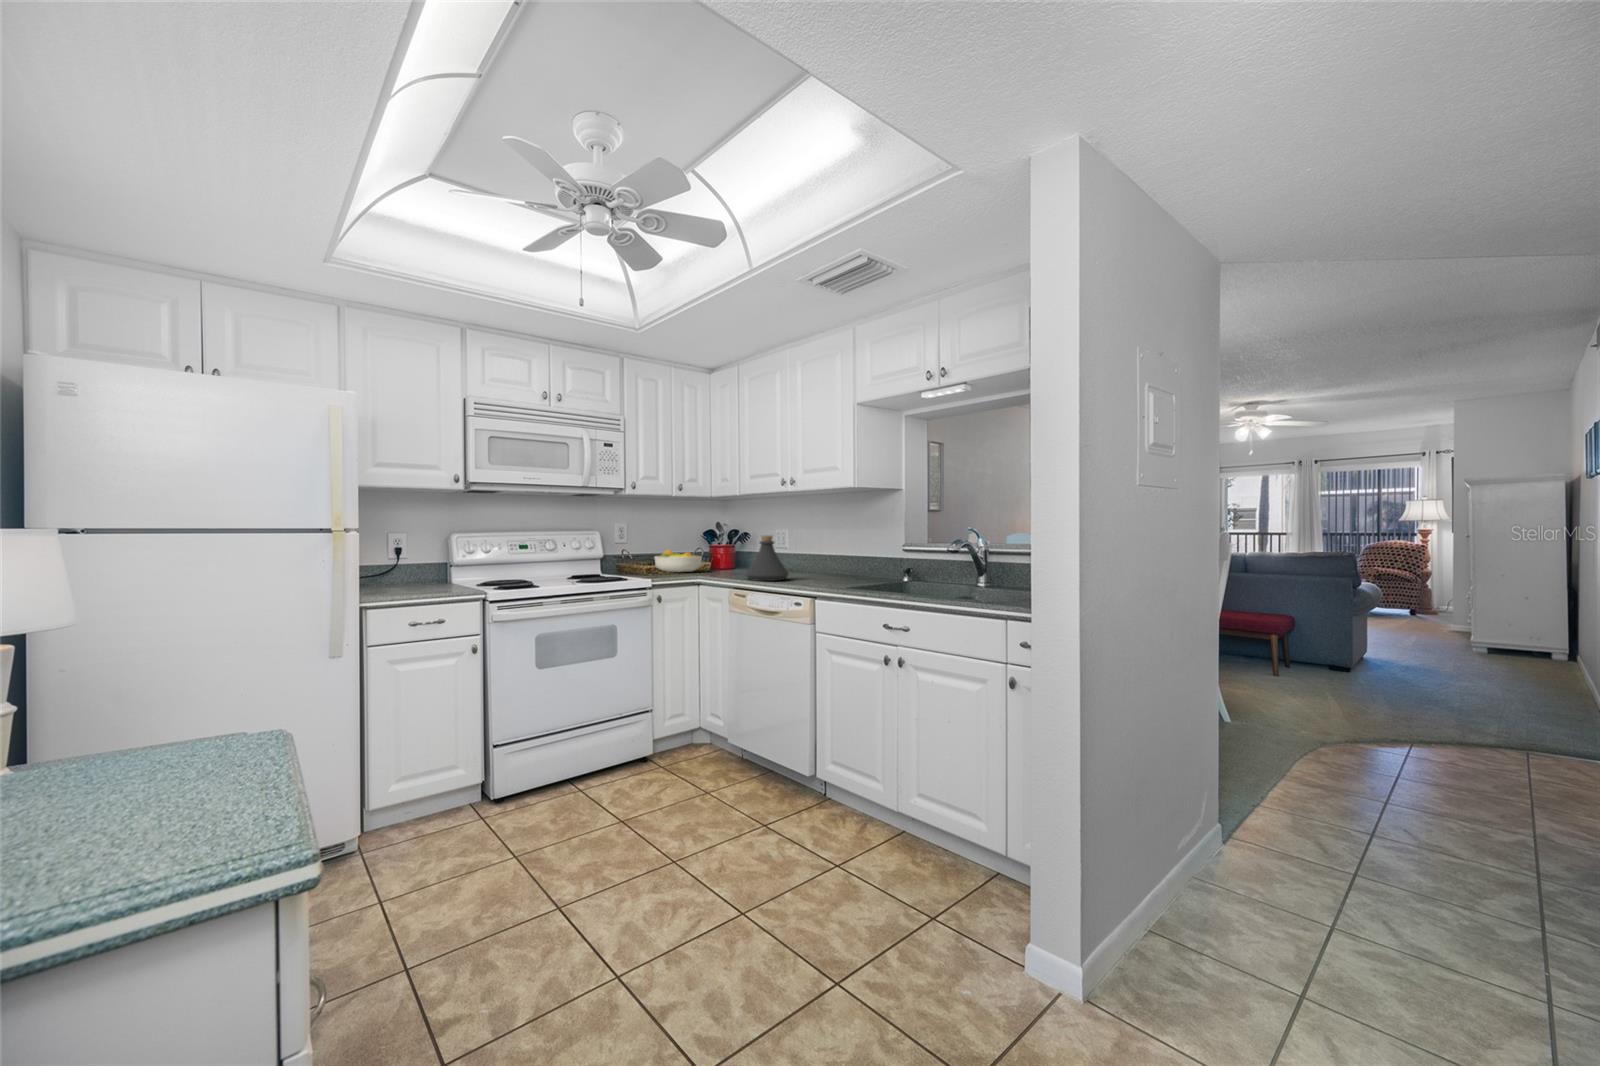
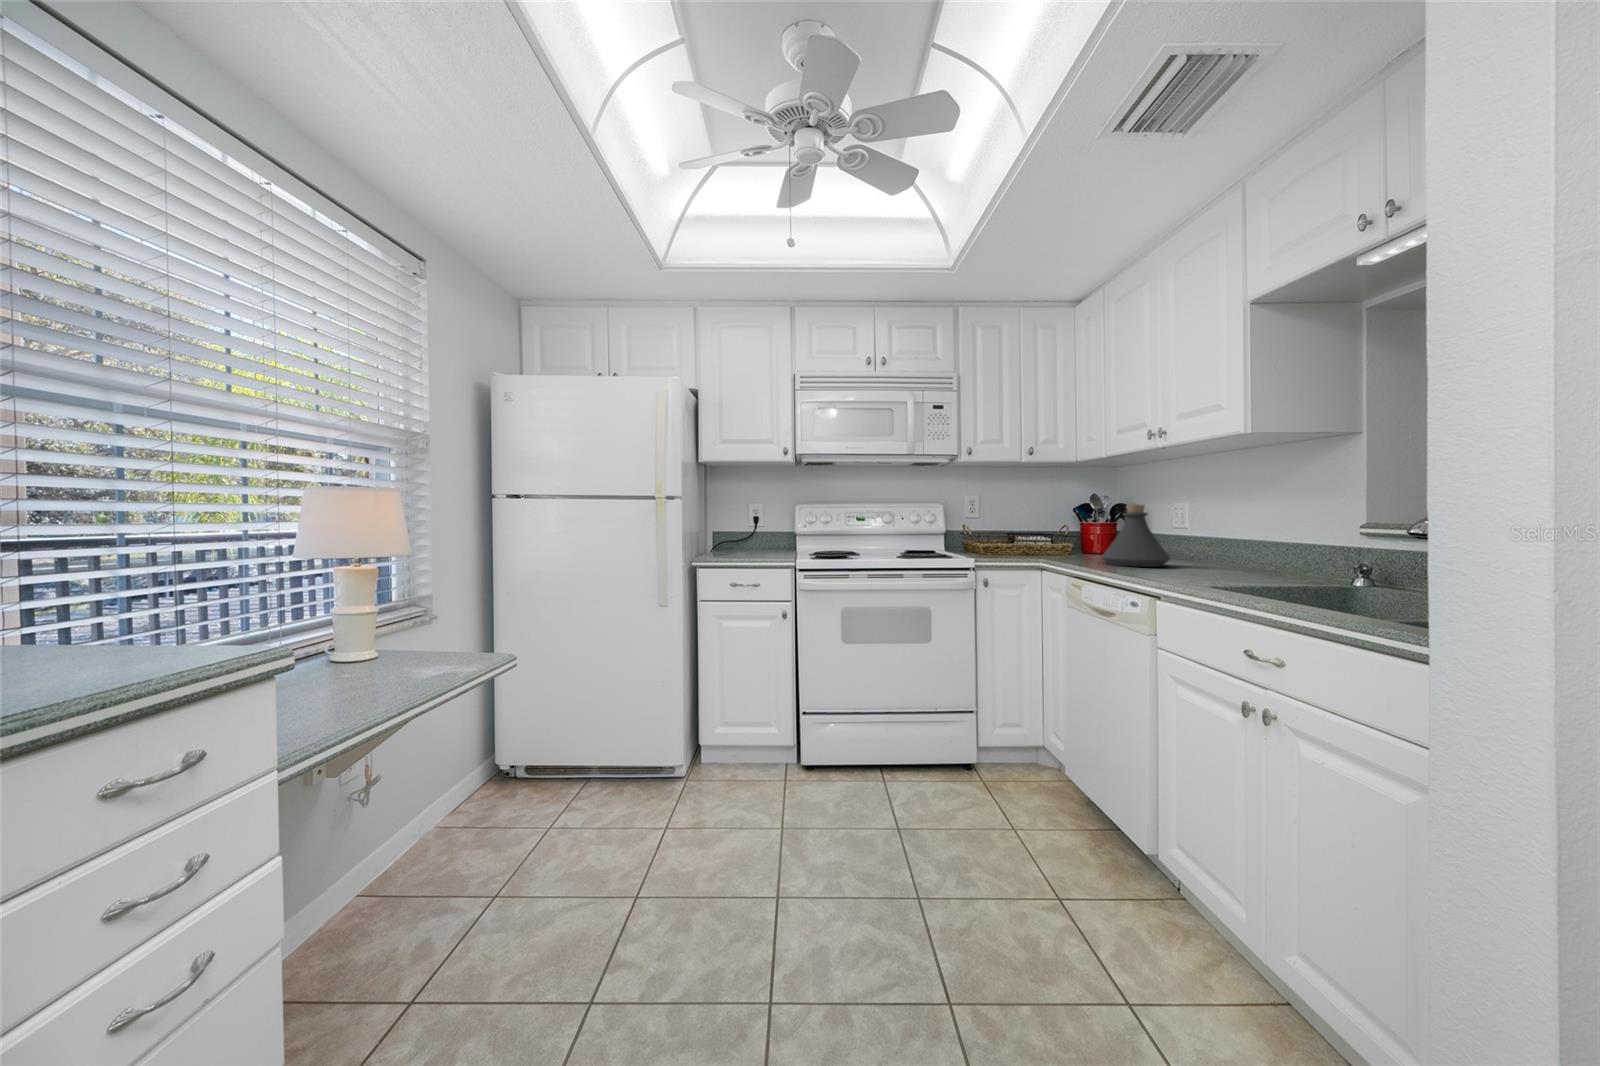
fruit bowl: present [655,549,702,572] -> none [1003,525,1060,552]

